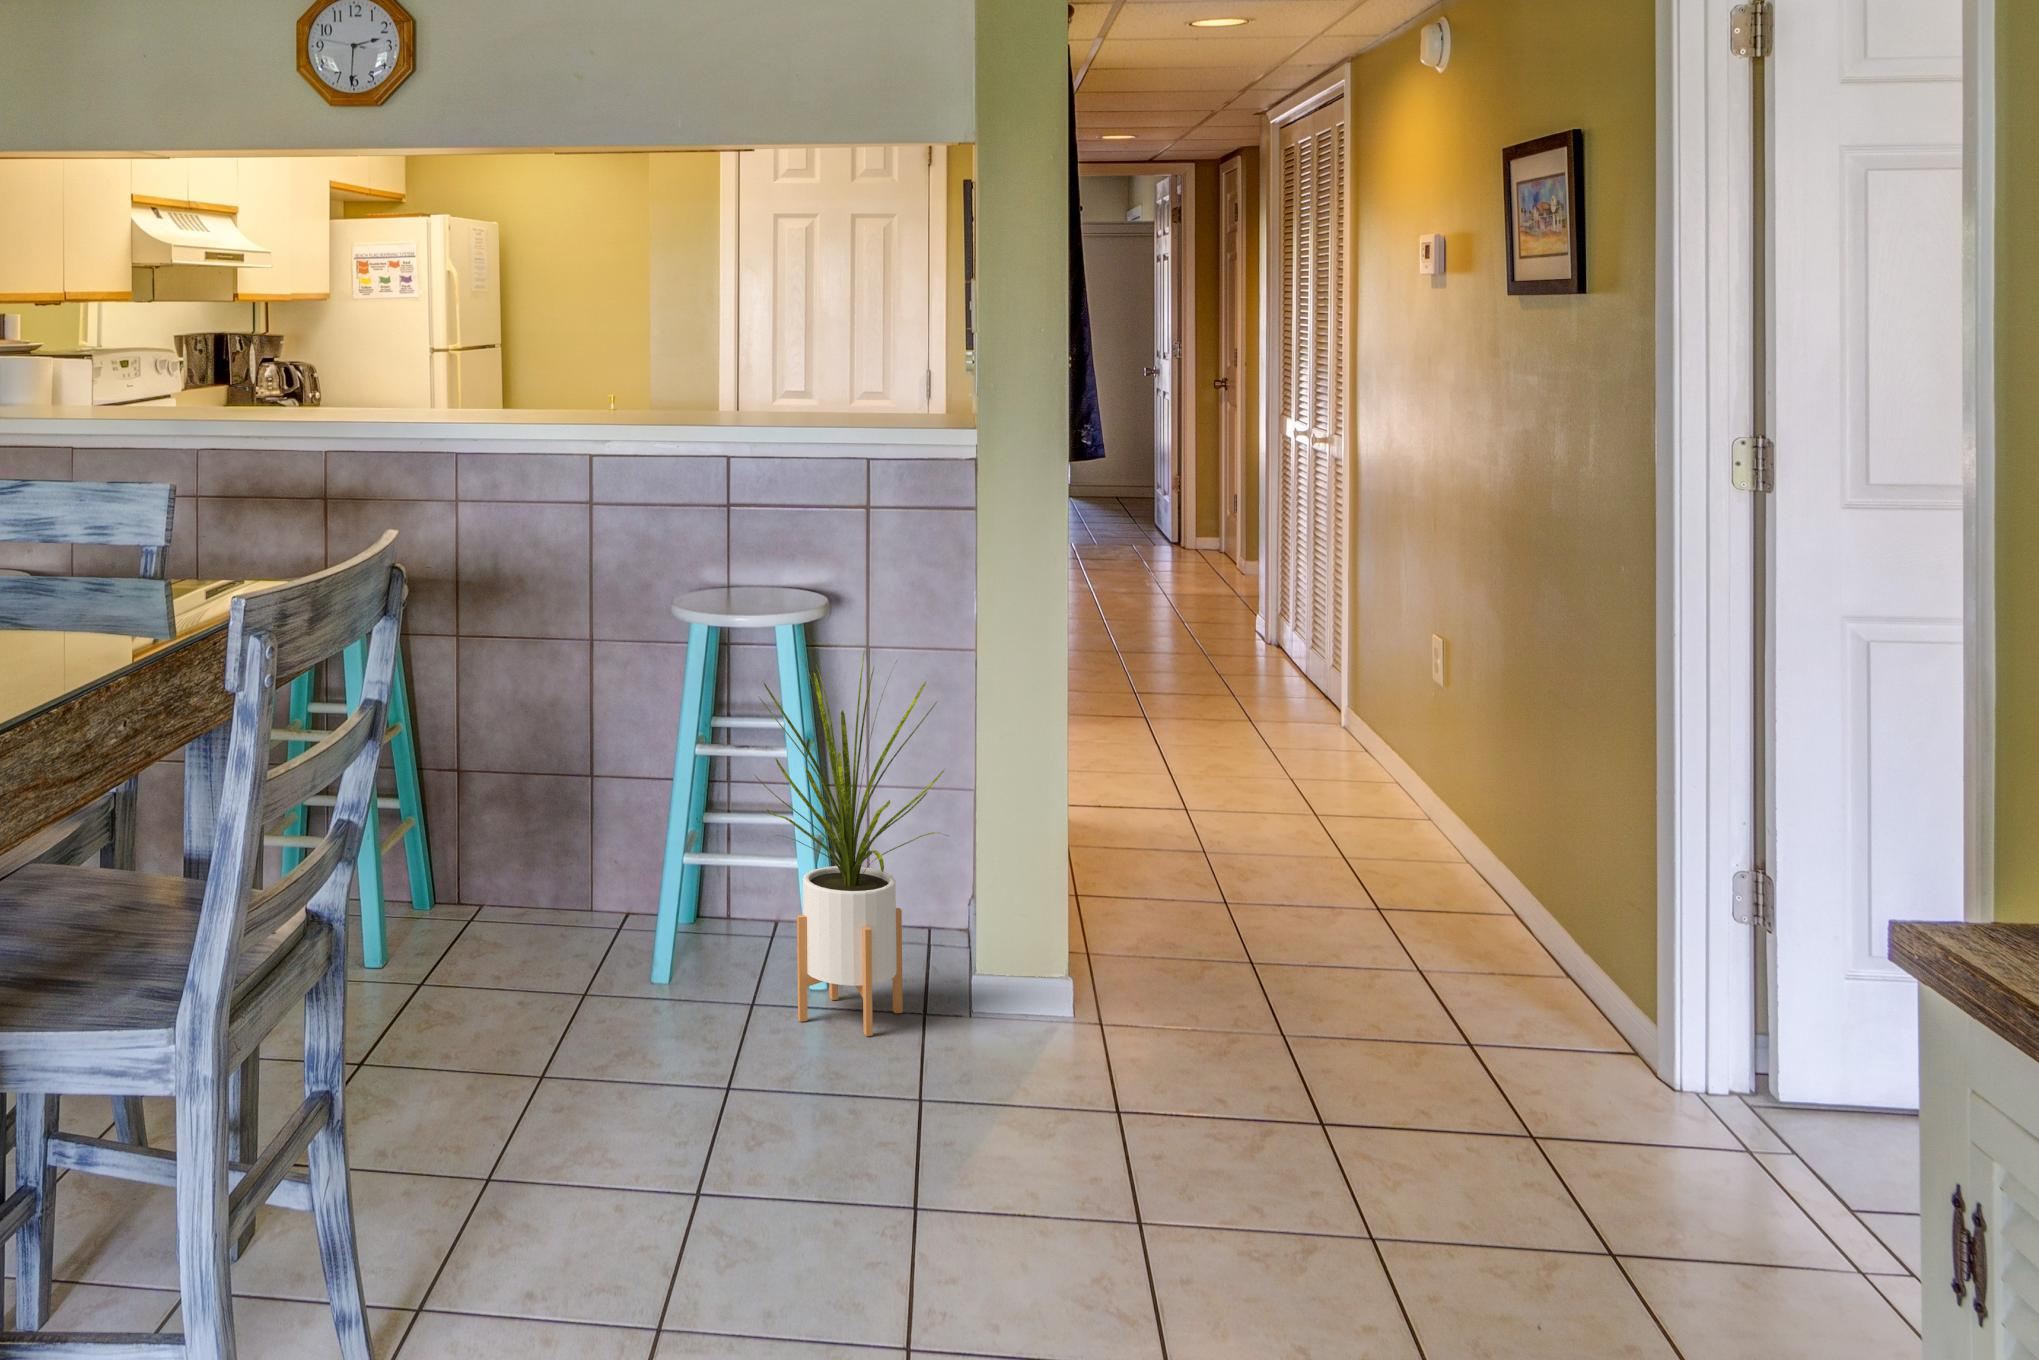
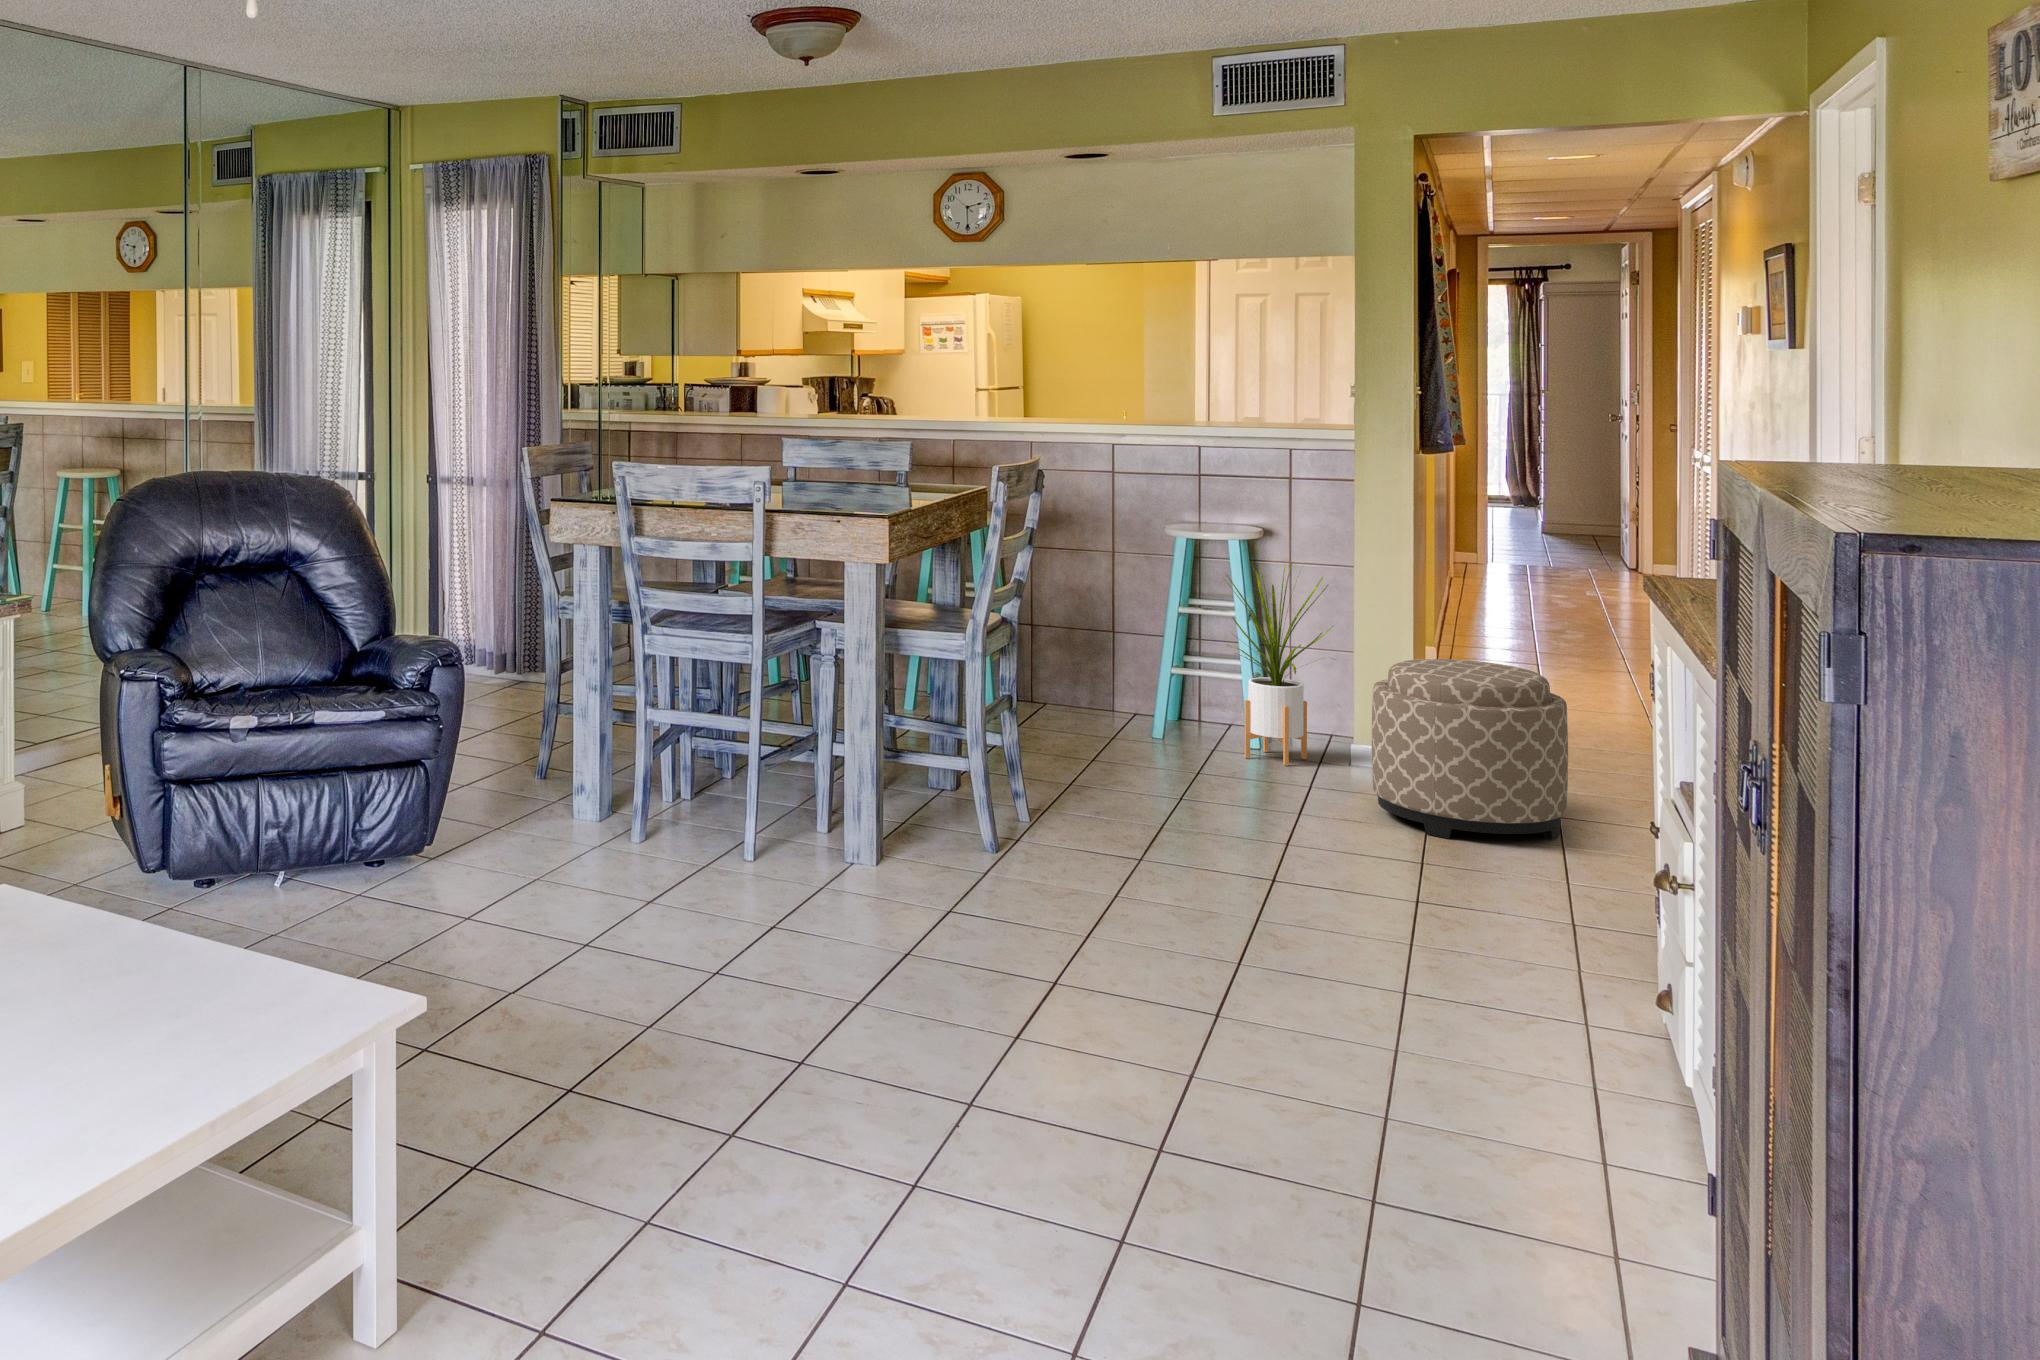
ottoman: none [1022,852,1372,1242] -> present [1372,659,1568,840]

